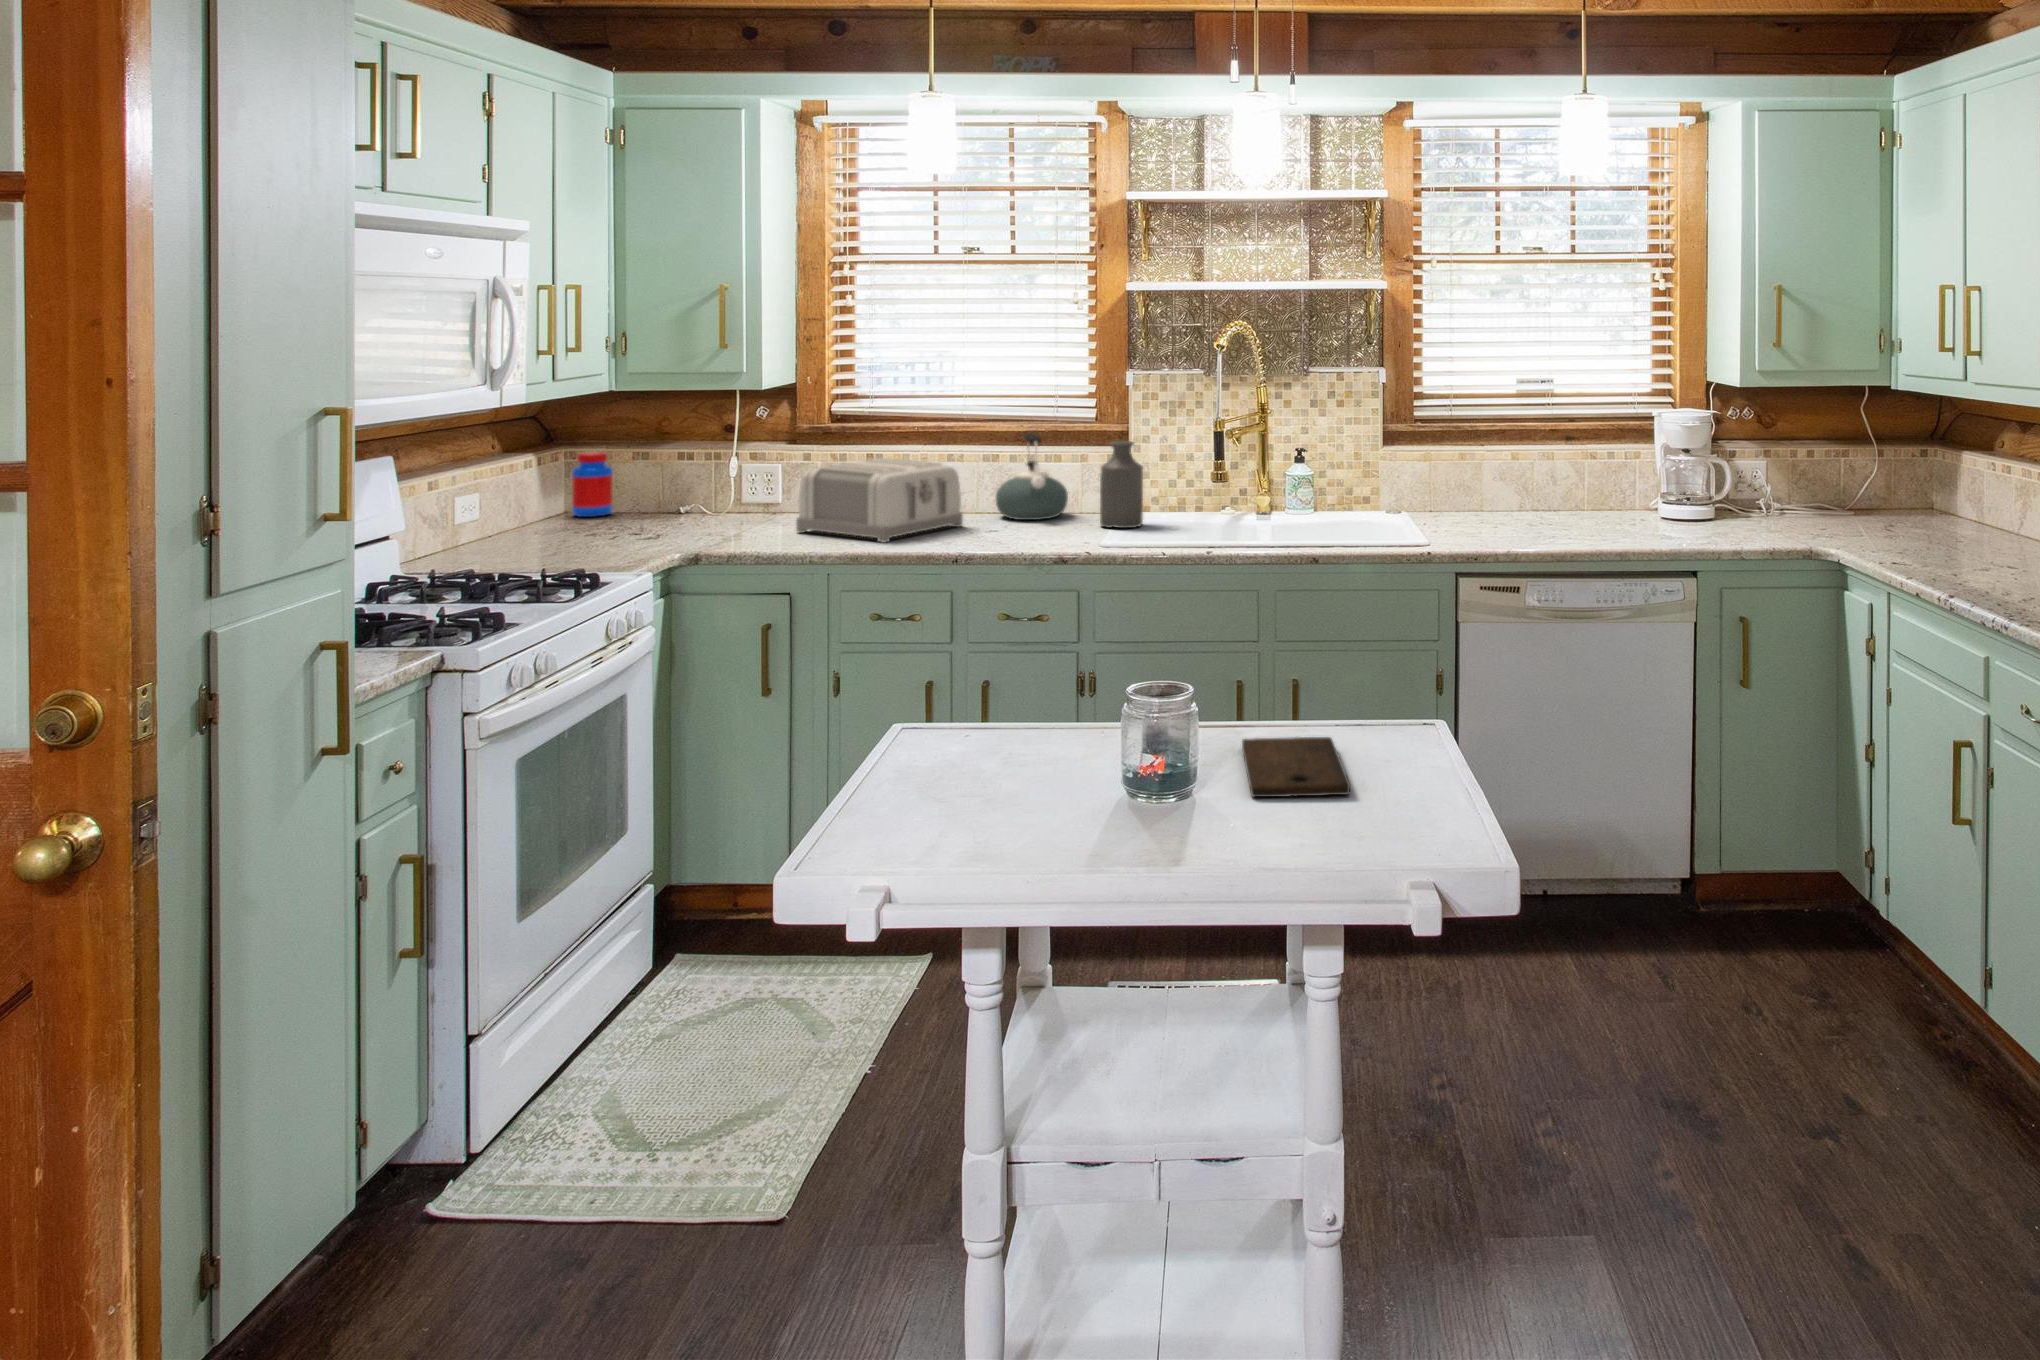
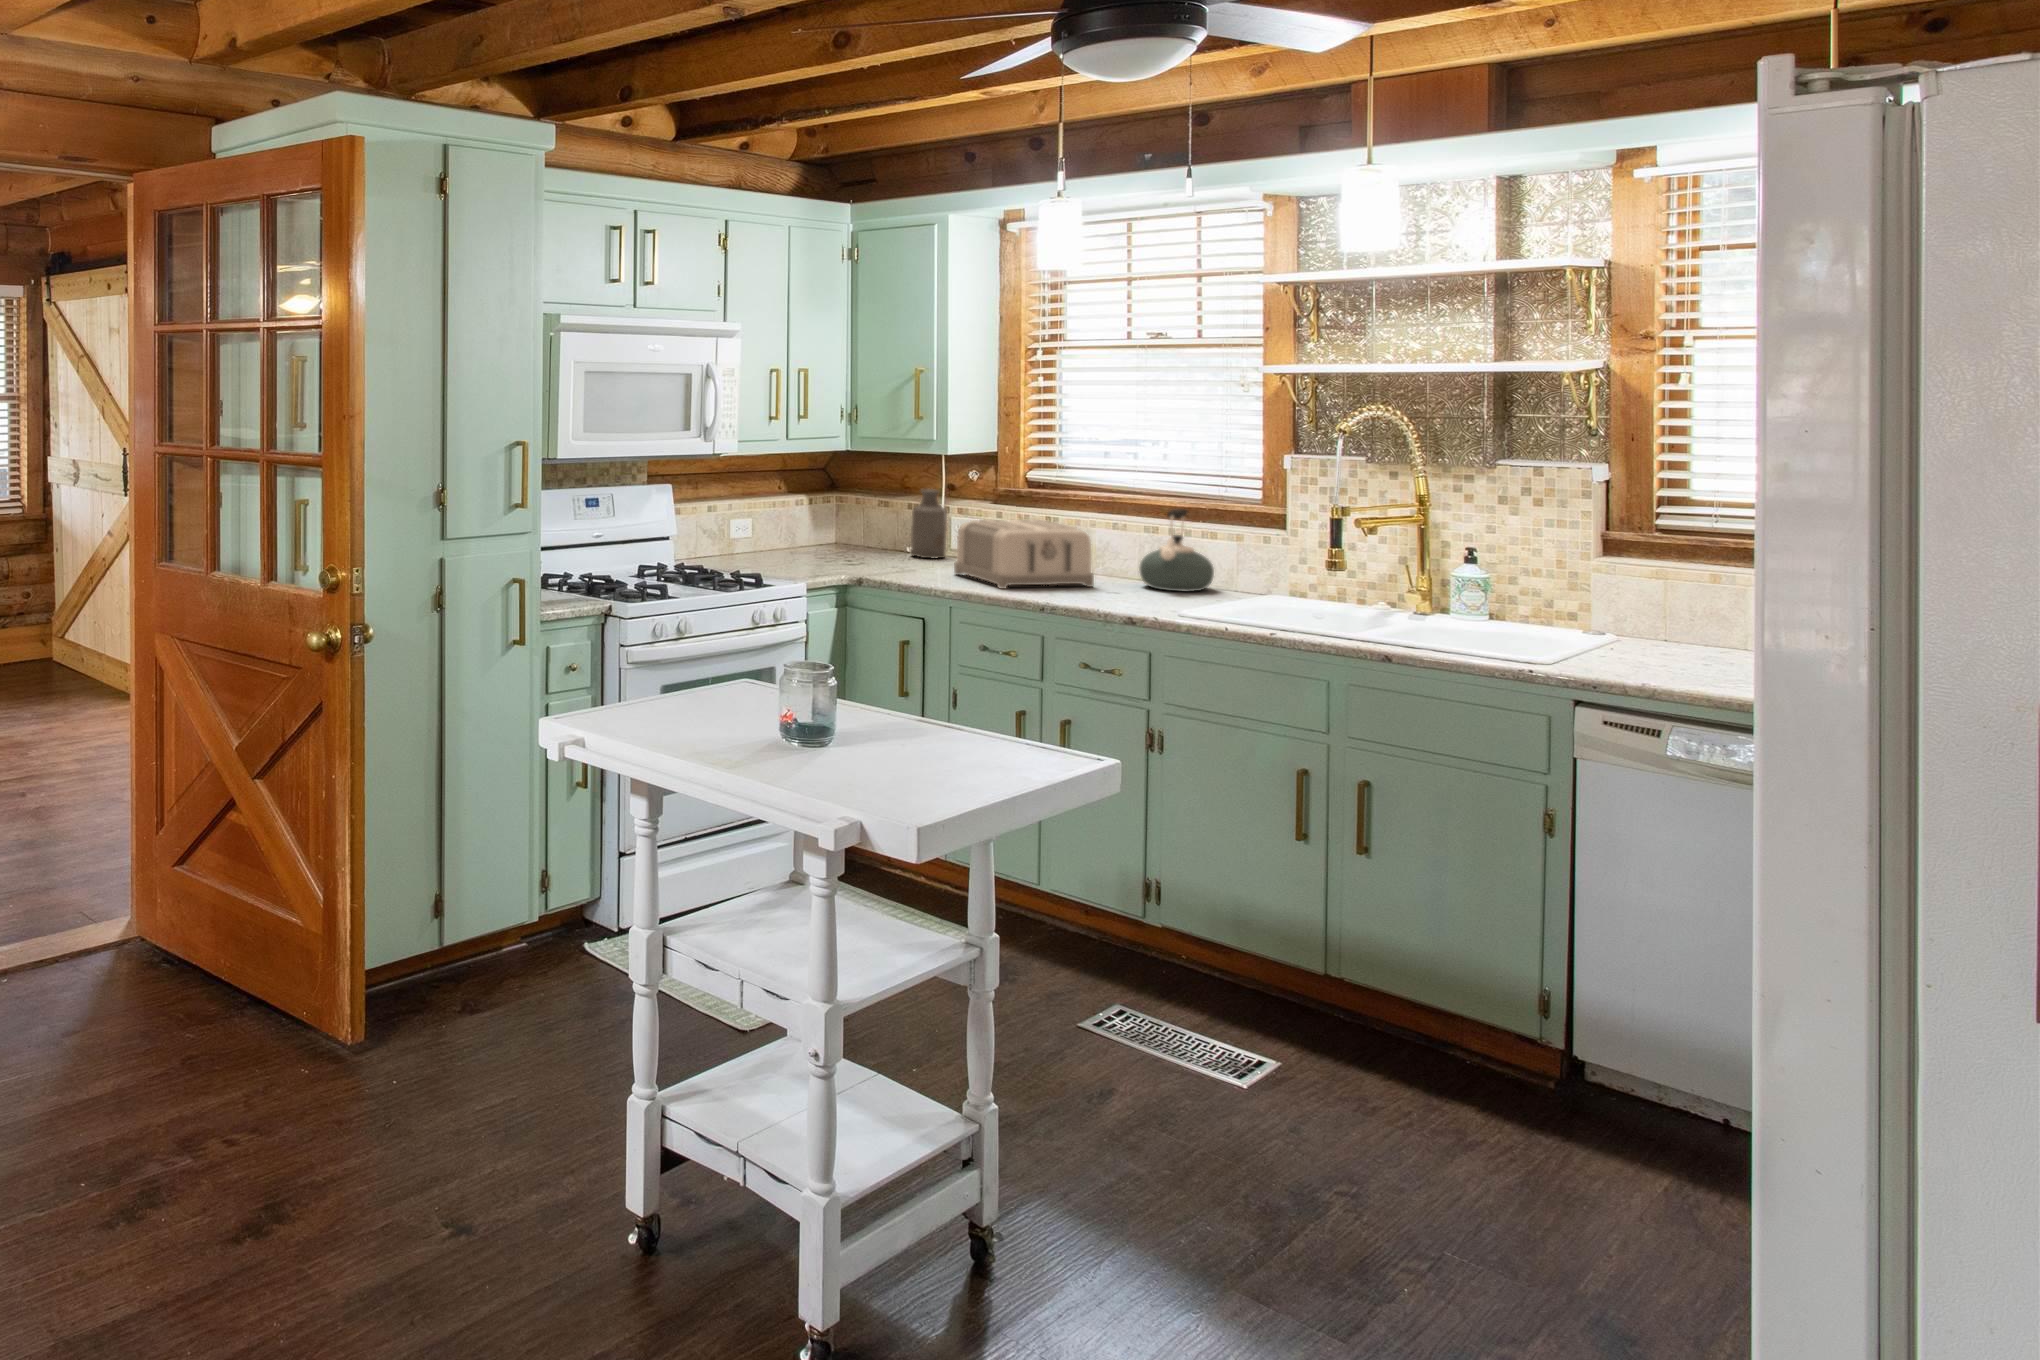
bottle: present [1100,441,1143,528] -> present [911,489,947,558]
jar: present [572,451,613,517] -> none [833,498,863,549]
cutting board: present [1242,737,1350,797] -> none [865,730,997,773]

